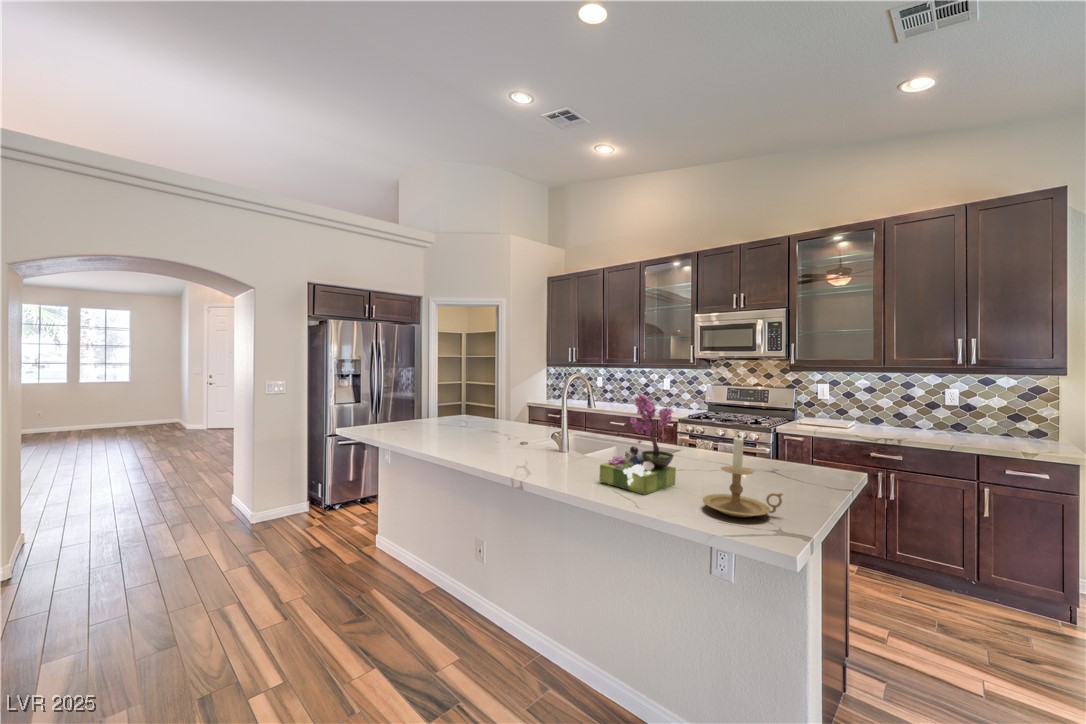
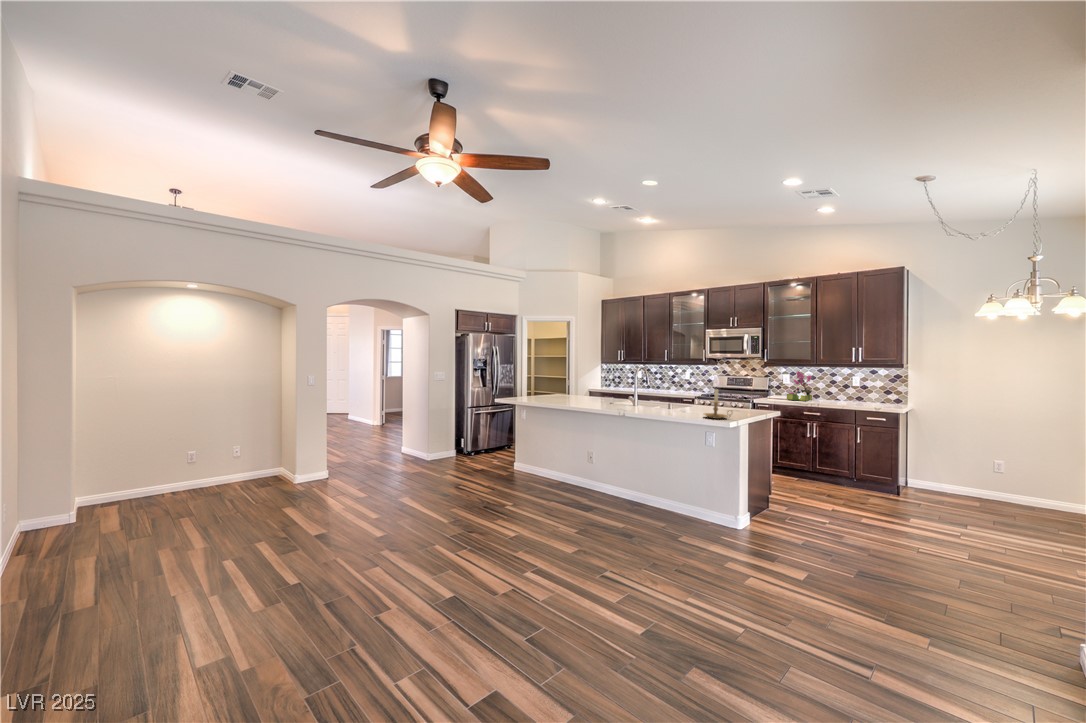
flower arrangement: present [599,394,676,495] -> present [787,371,812,401]

